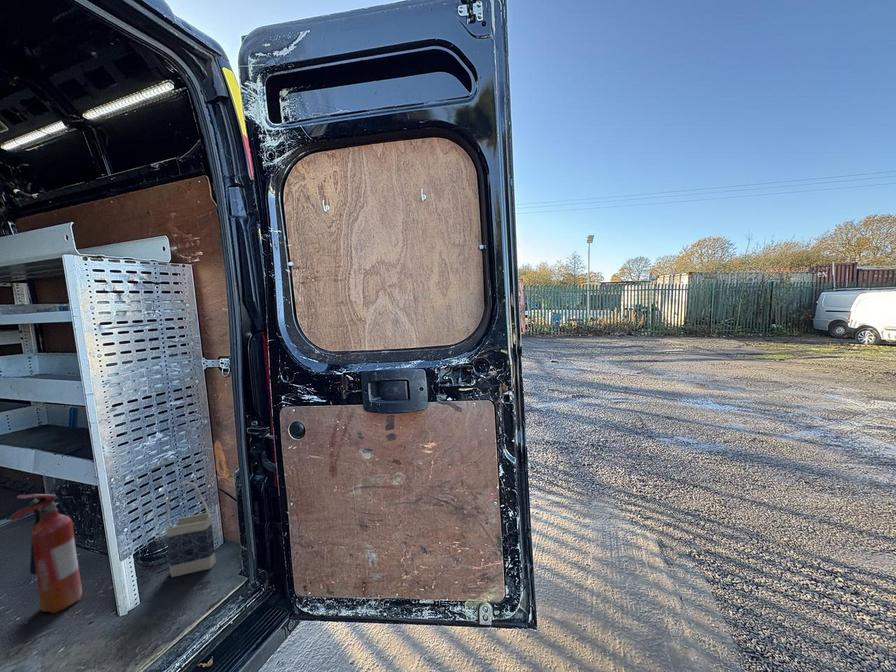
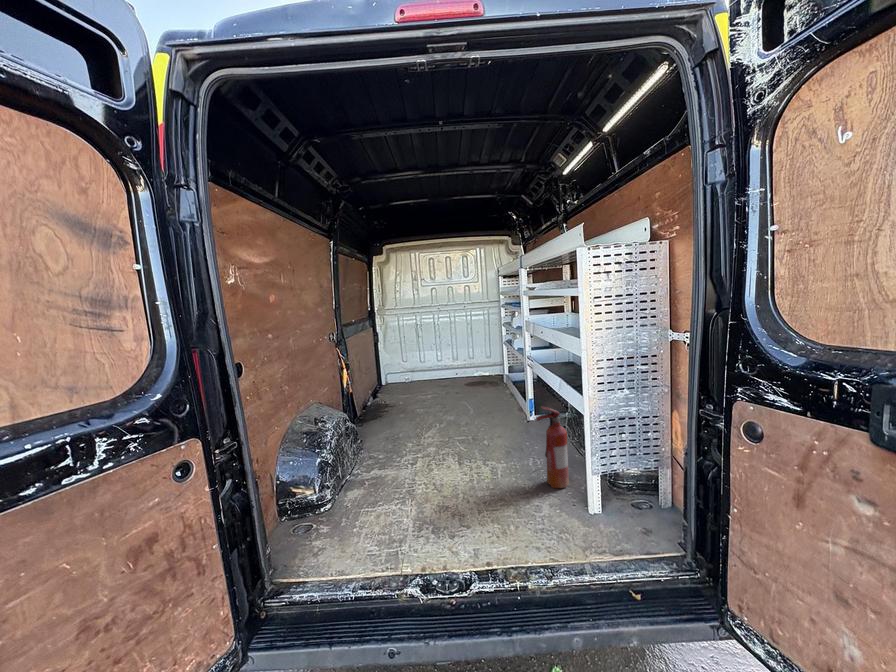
bag: present [166,482,216,577] -> none [623,436,661,520]

